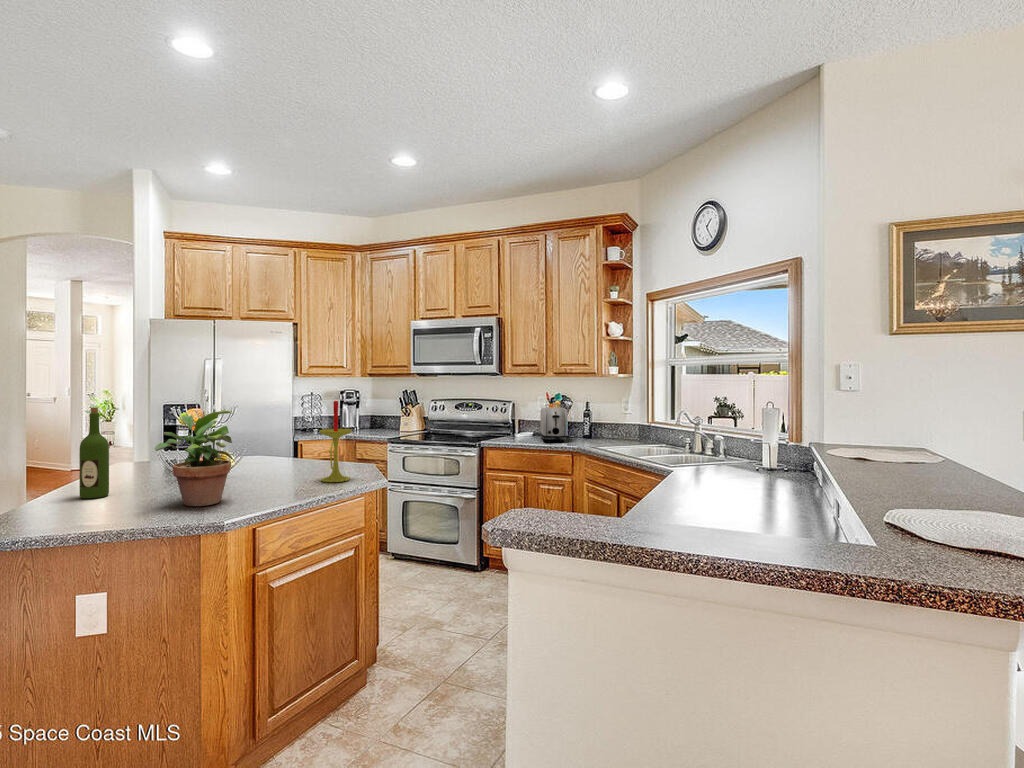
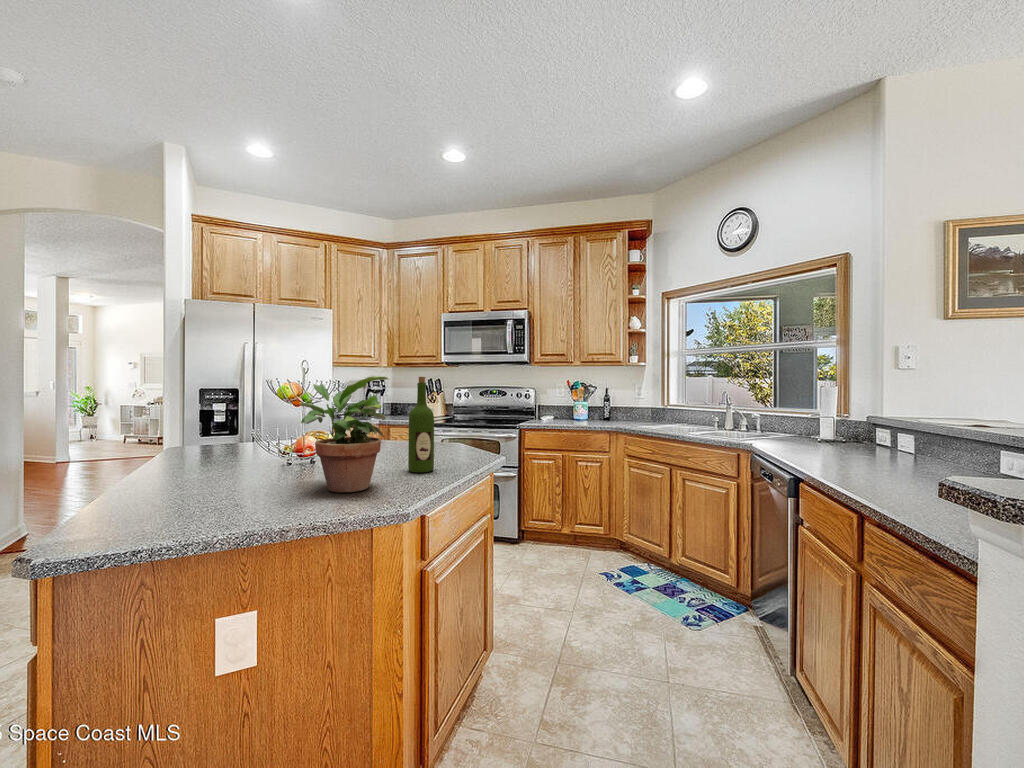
candle: present [319,401,352,482] -> none [442,372,476,462]
wine bottle: present [79,407,109,499] -> present [408,377,434,472]
toaster: present [540,407,567,442] -> none [566,393,597,424]

